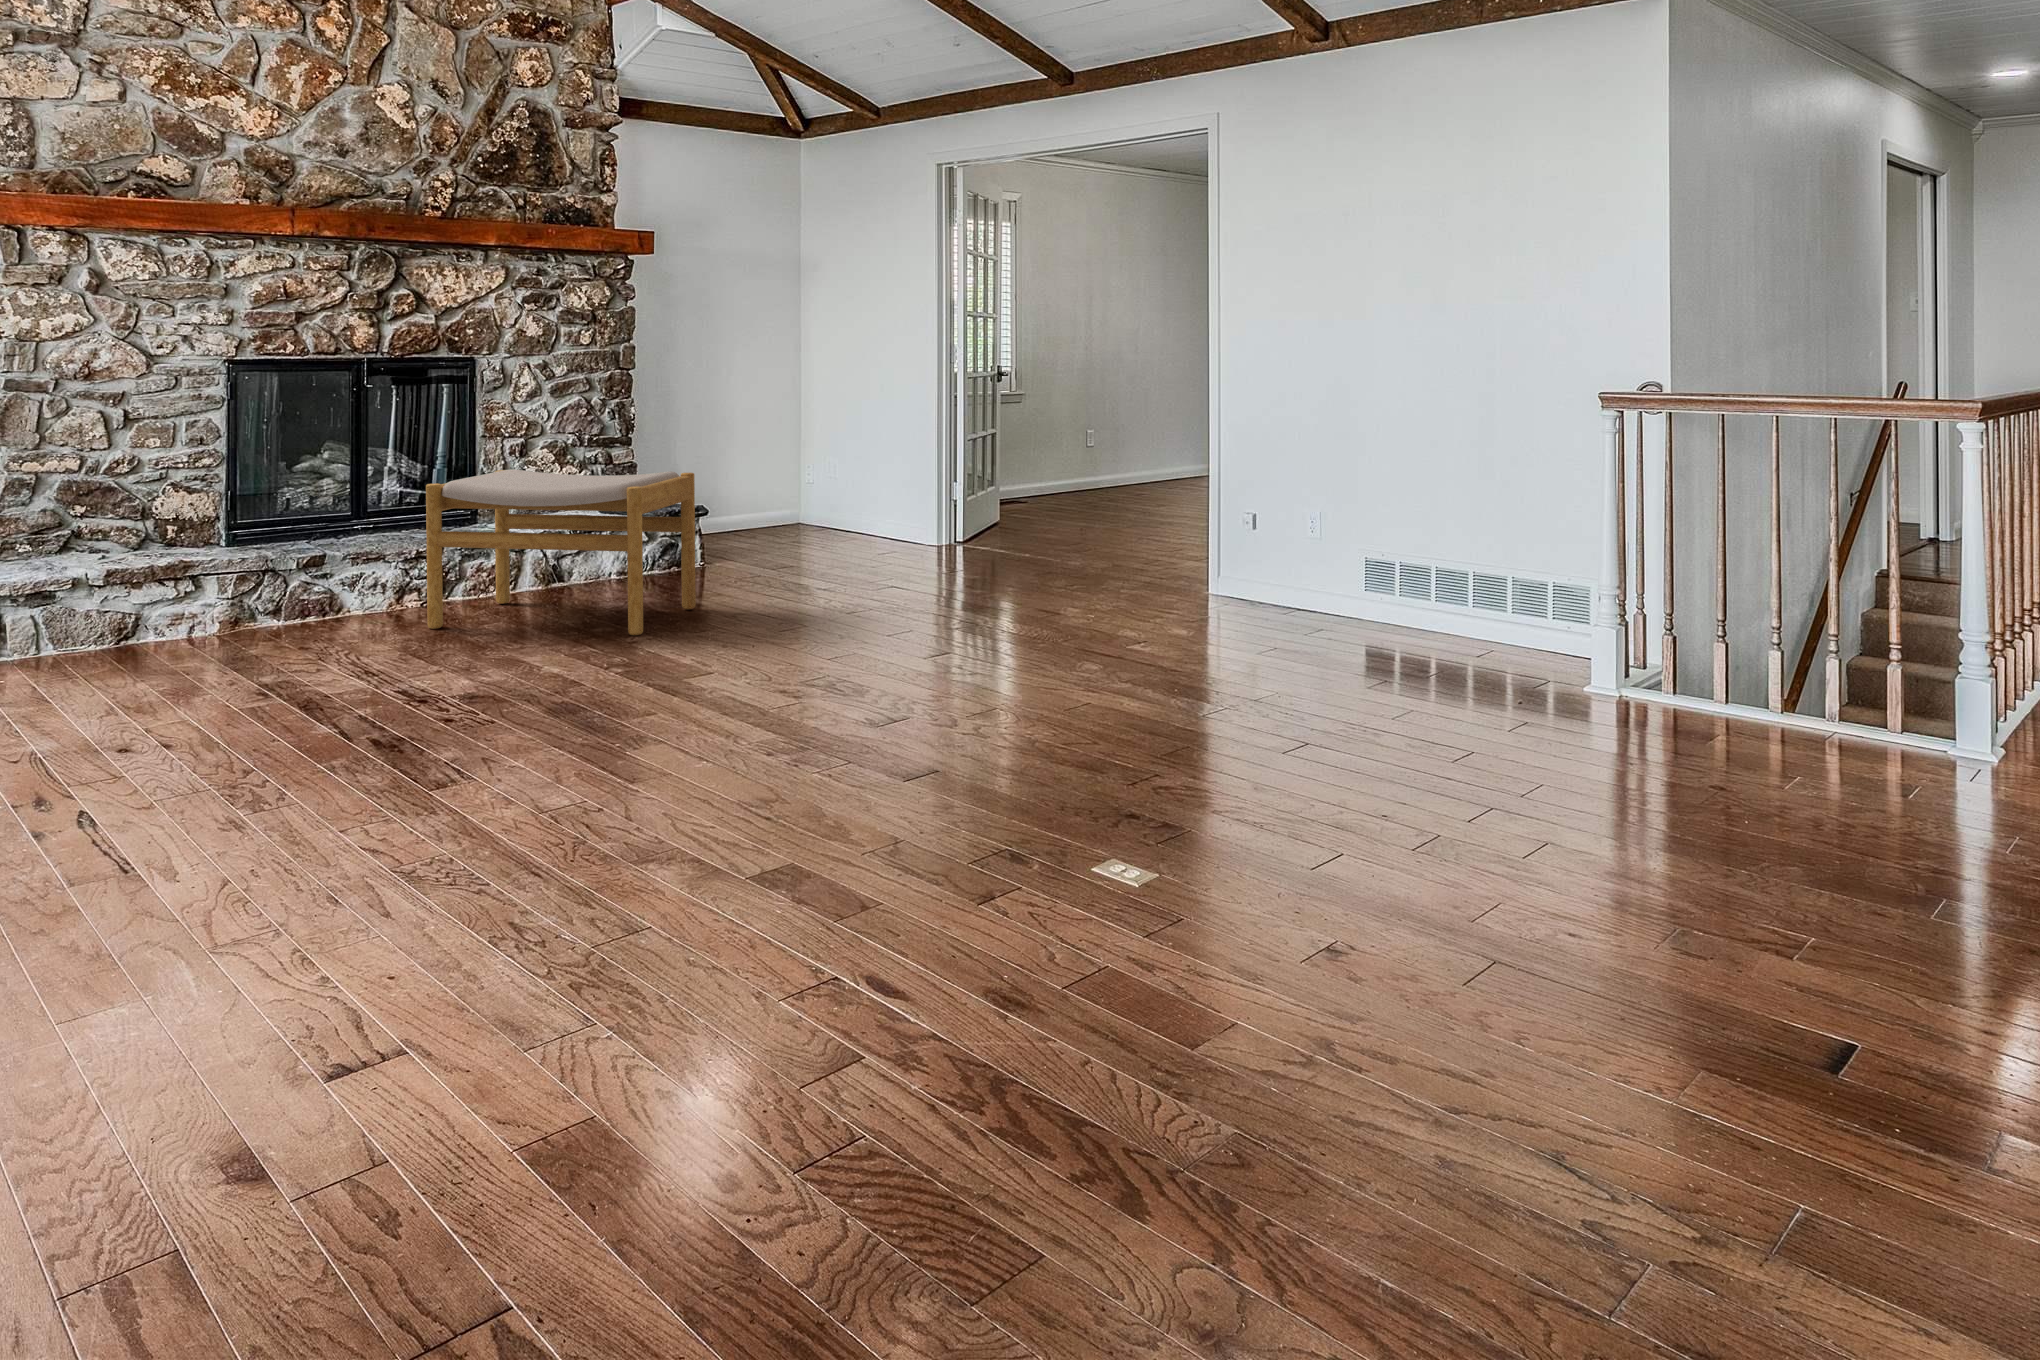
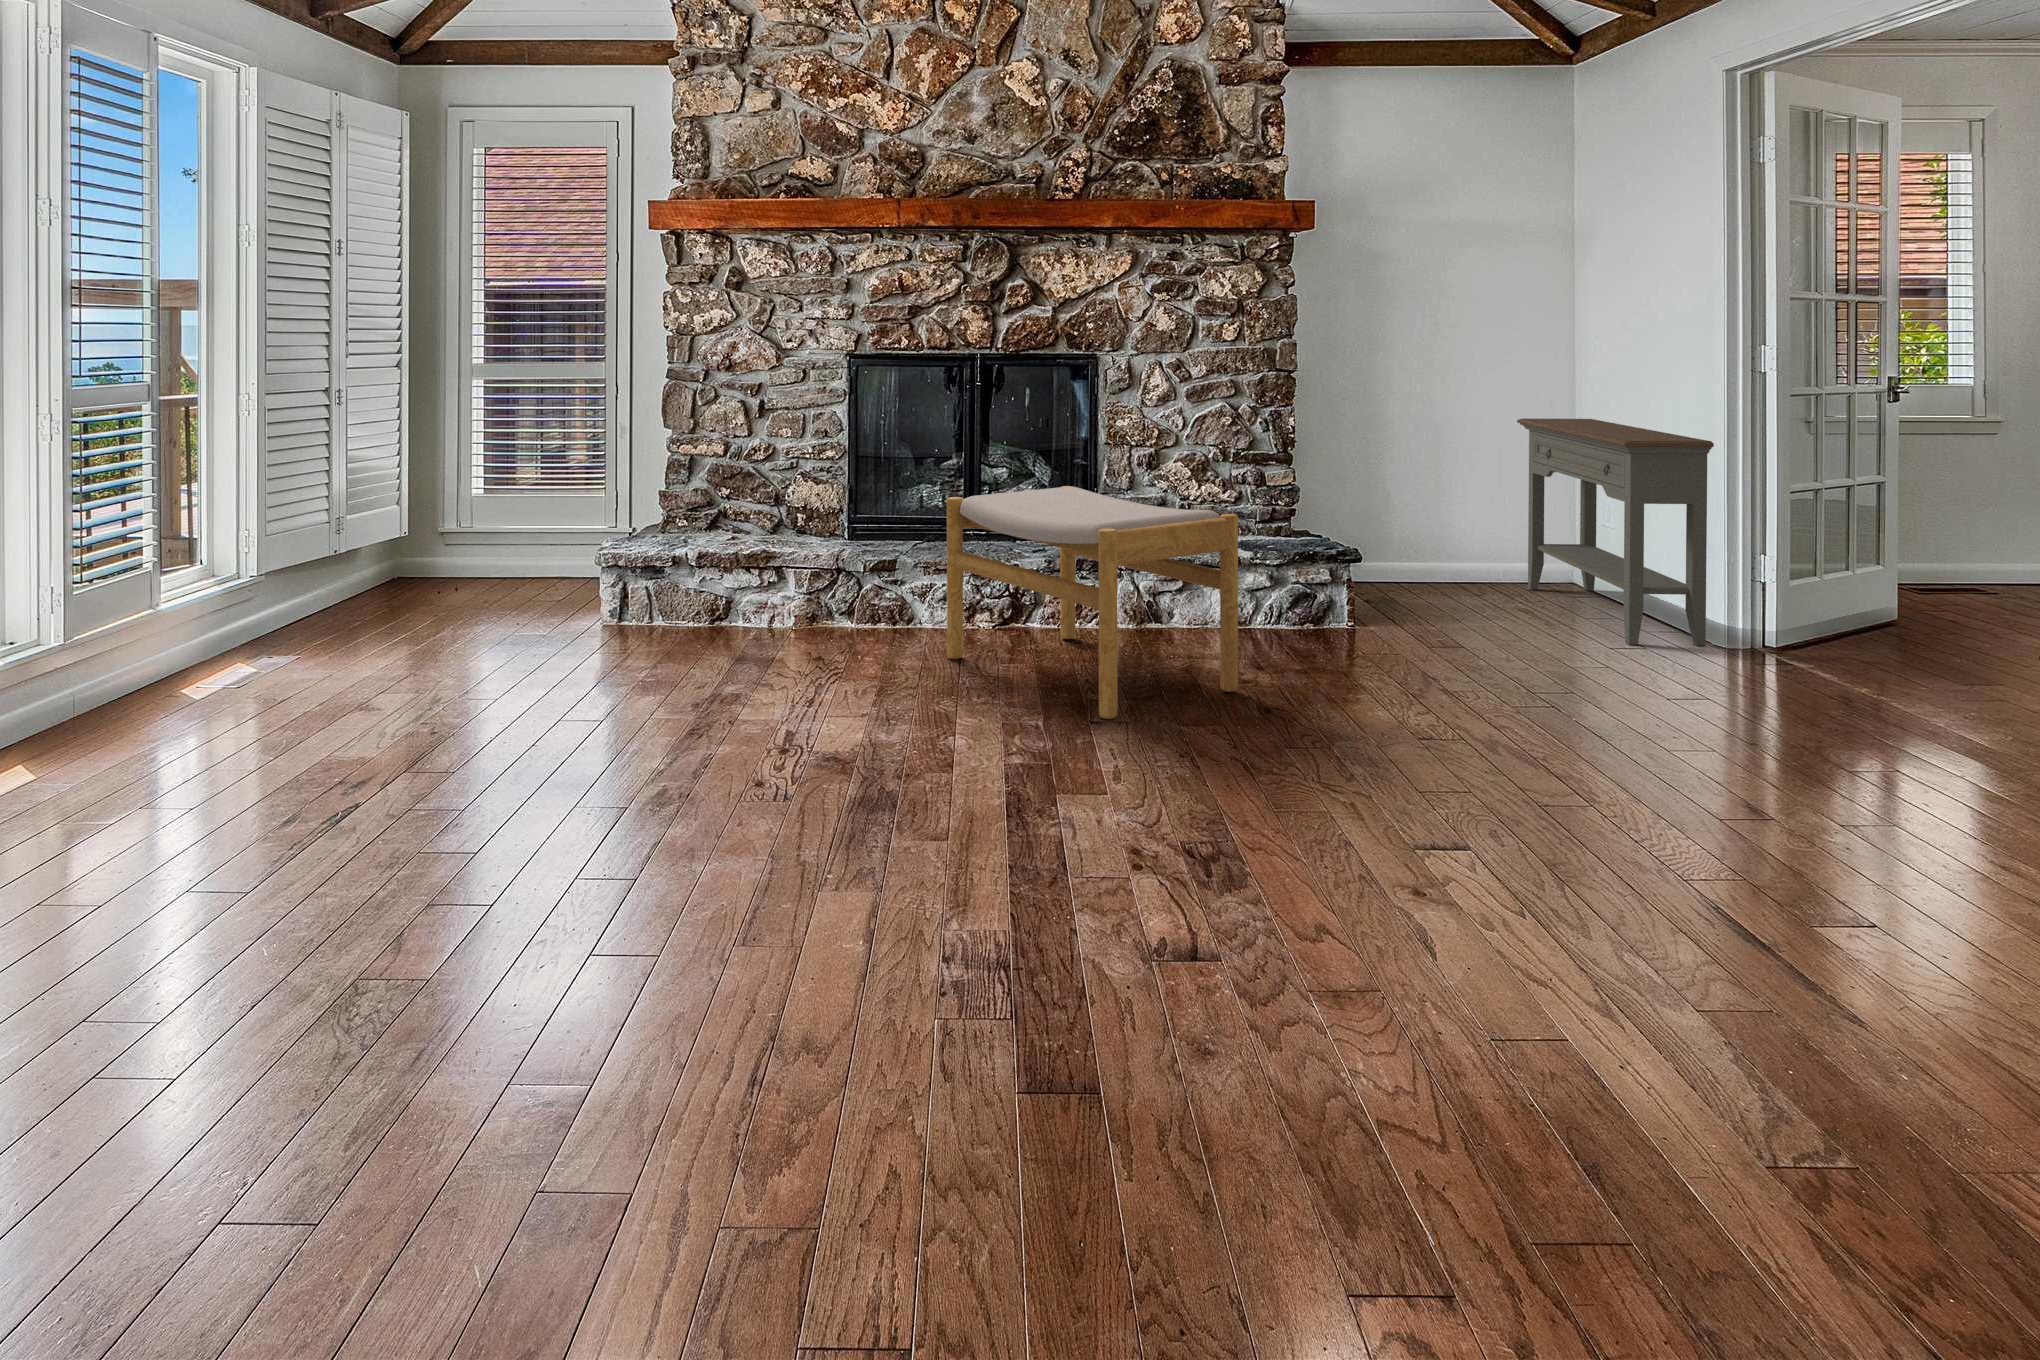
console table: none [765,399,929,551] -> present [1517,418,1714,646]

